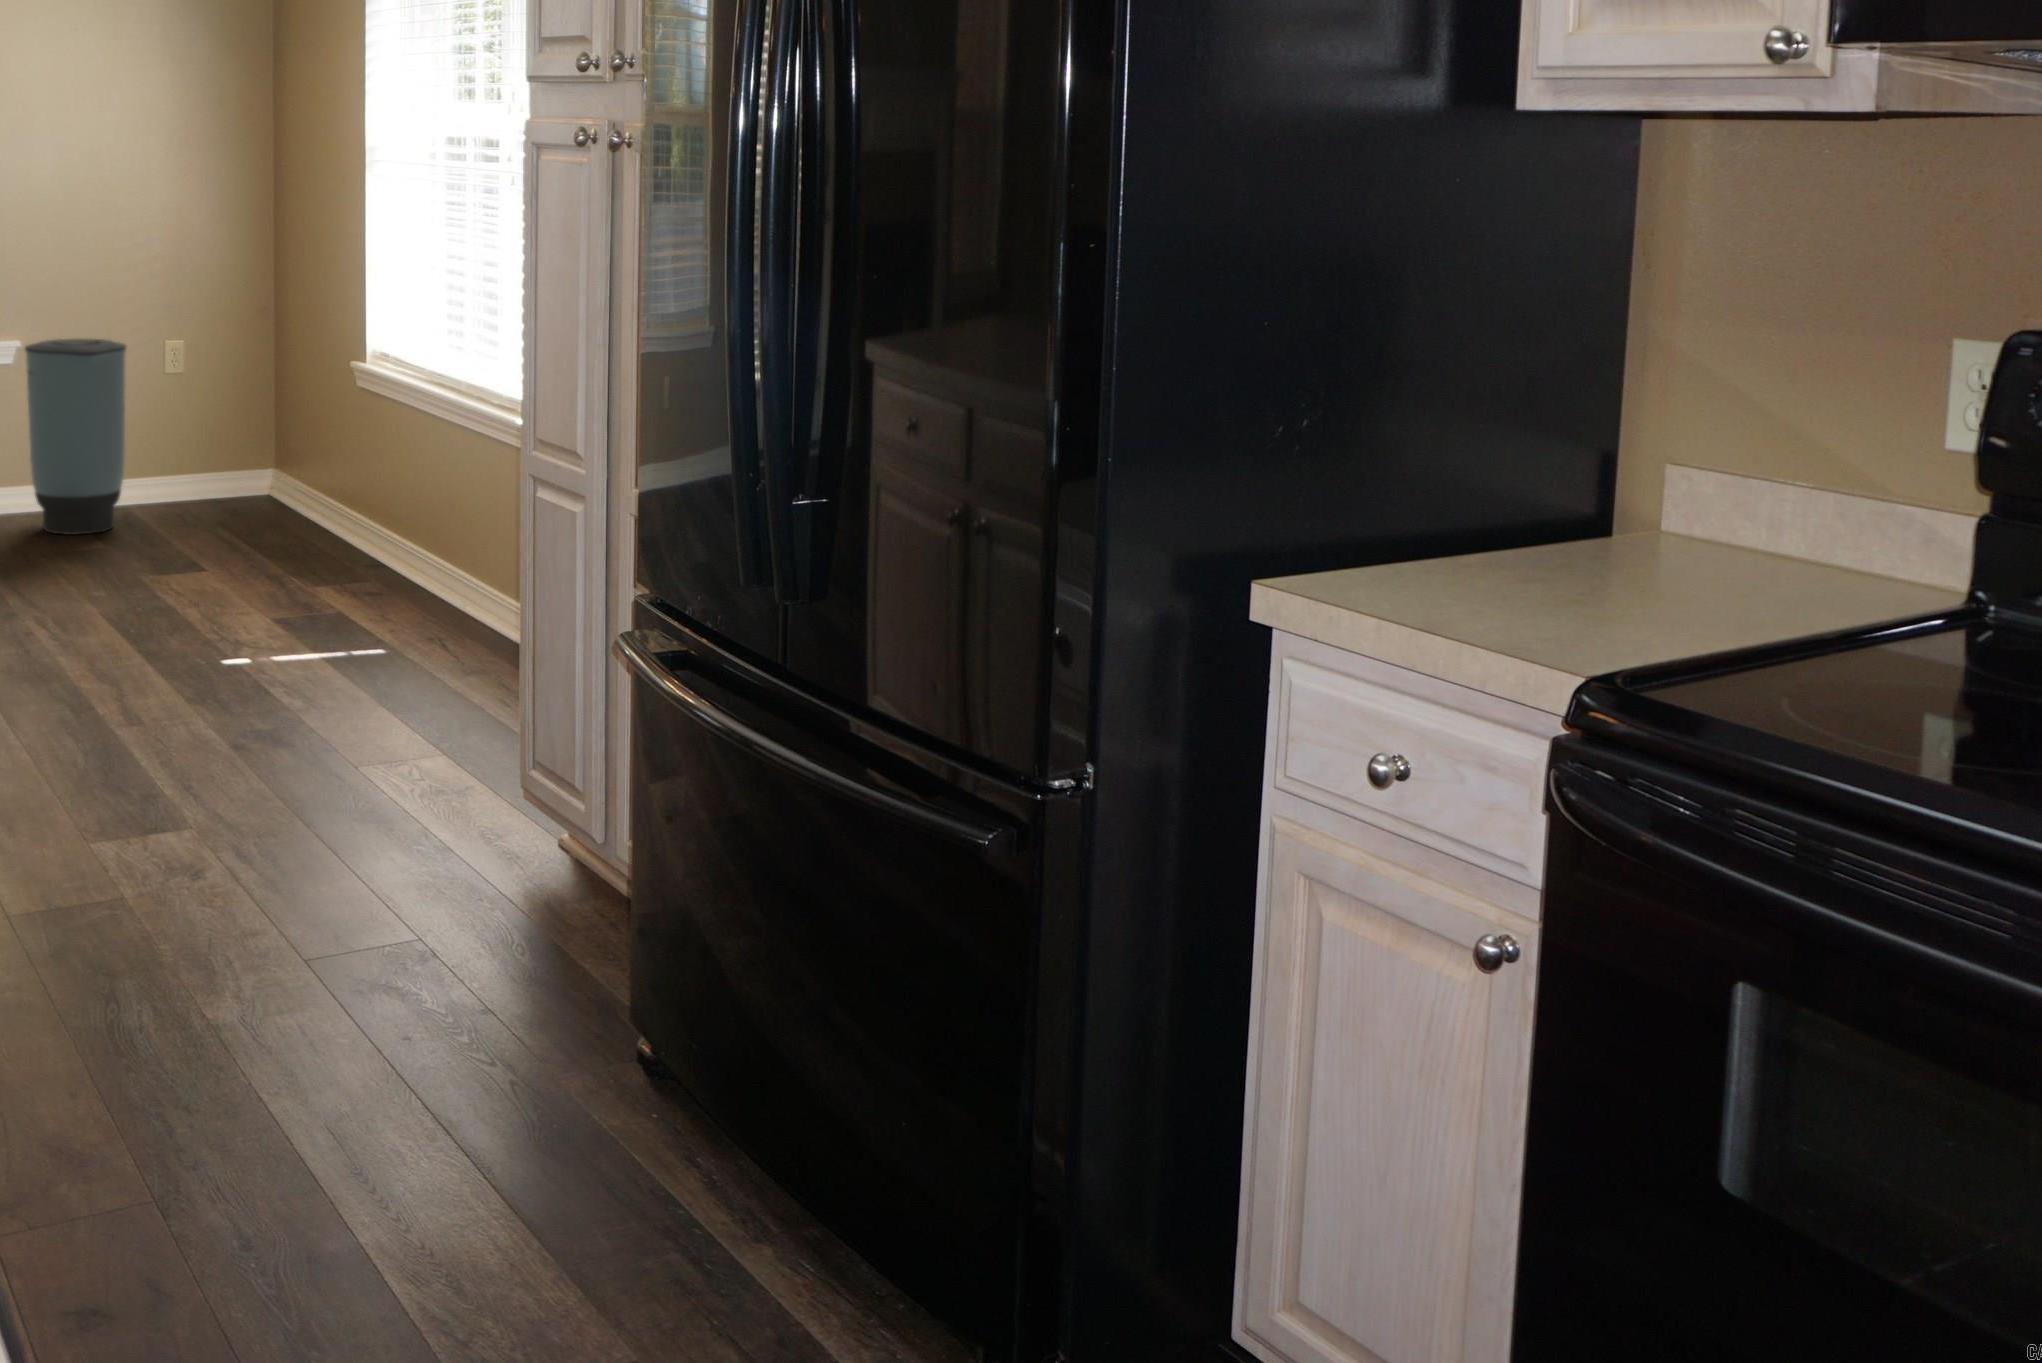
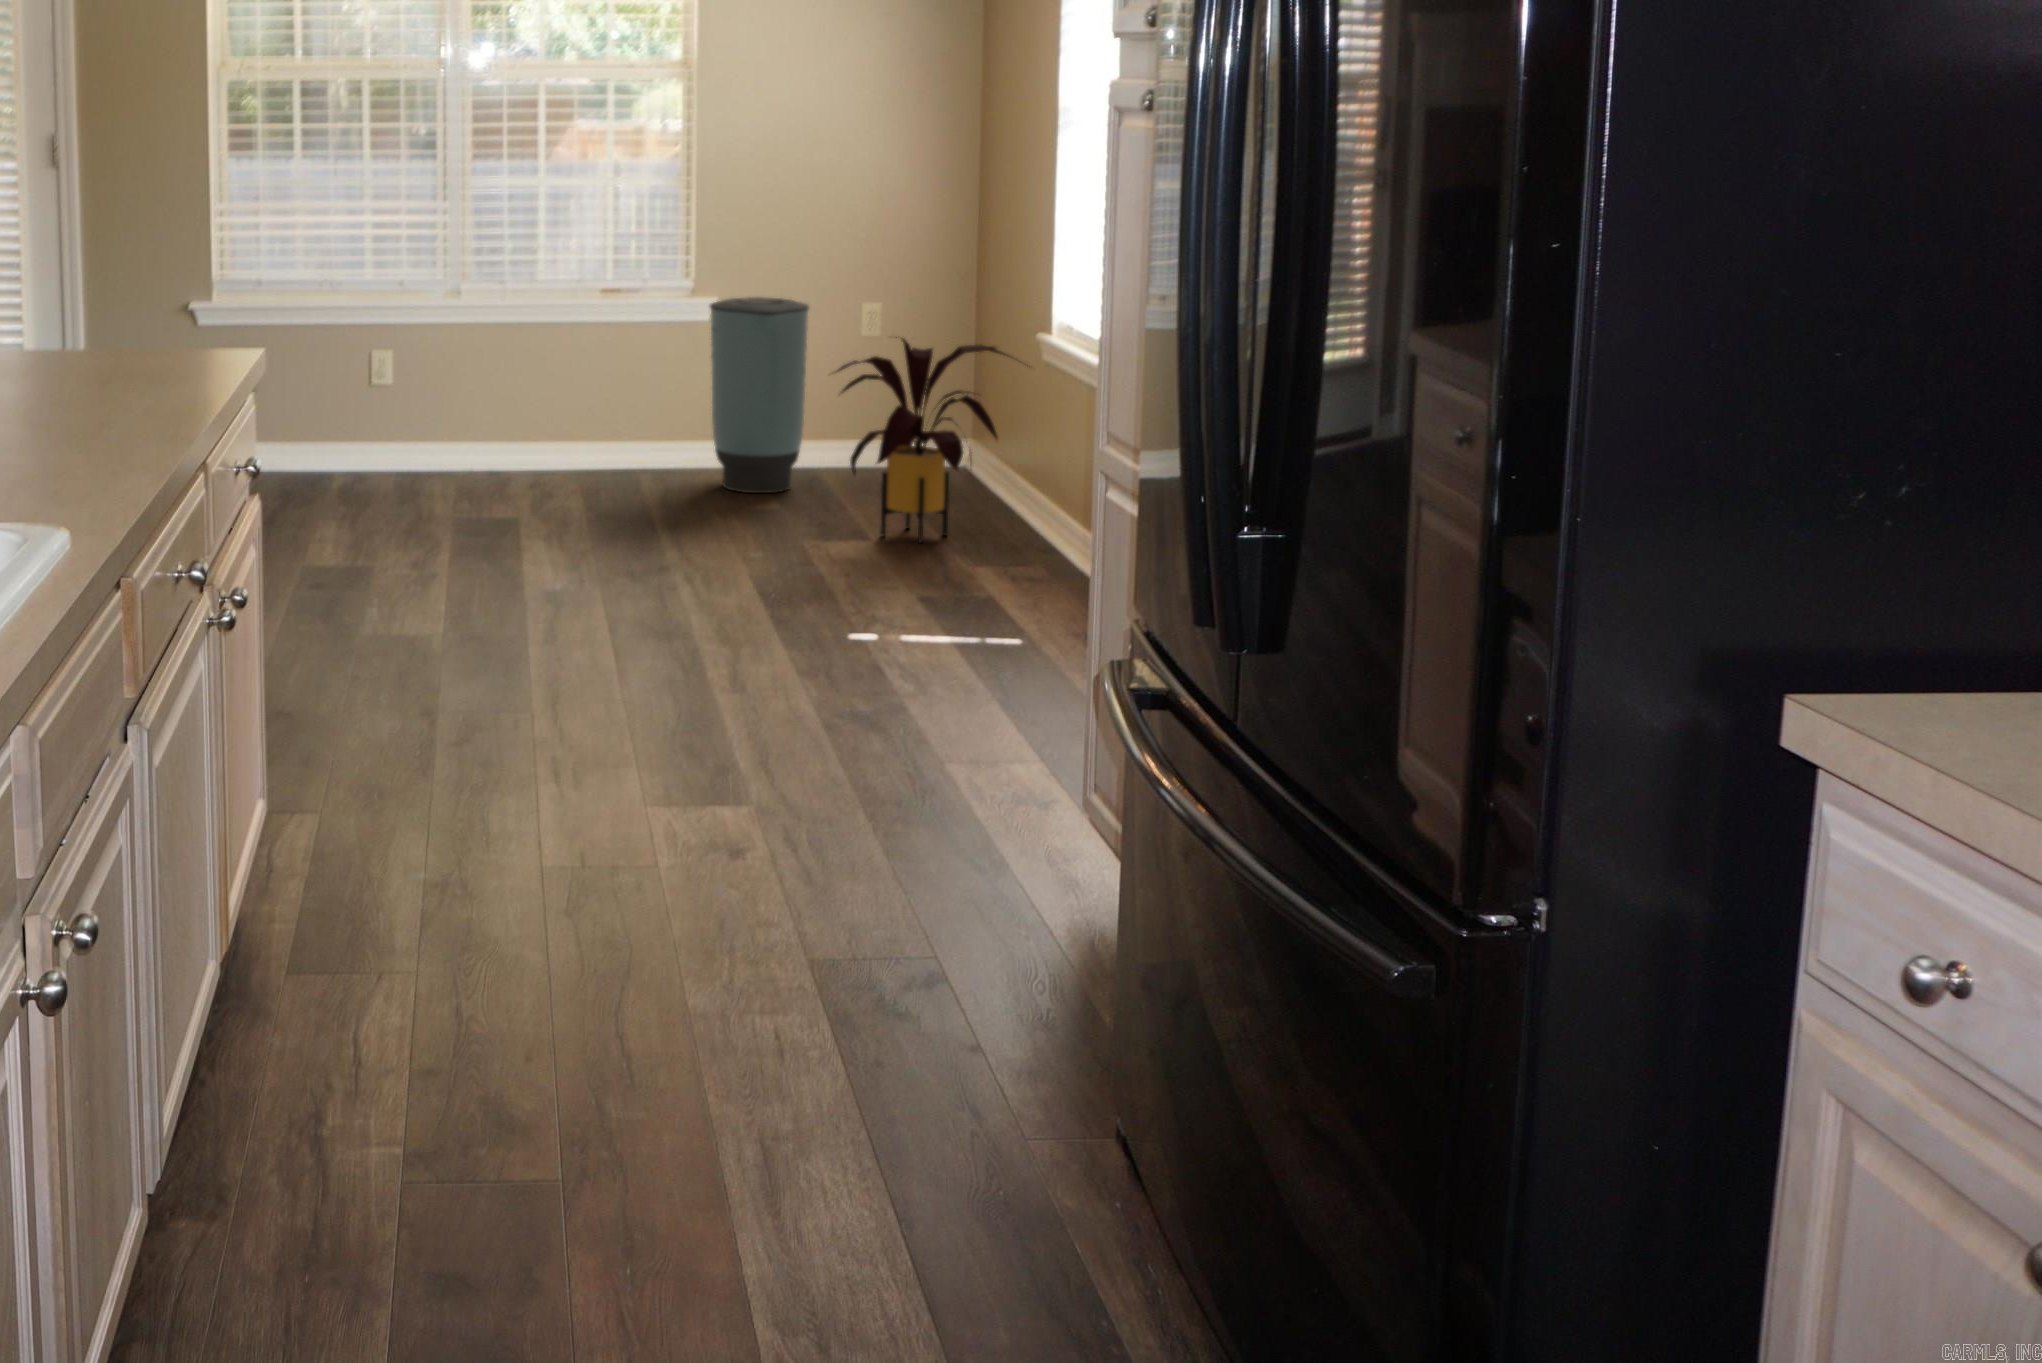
house plant: none [169,370,358,568] -> present [837,337,1013,542]

